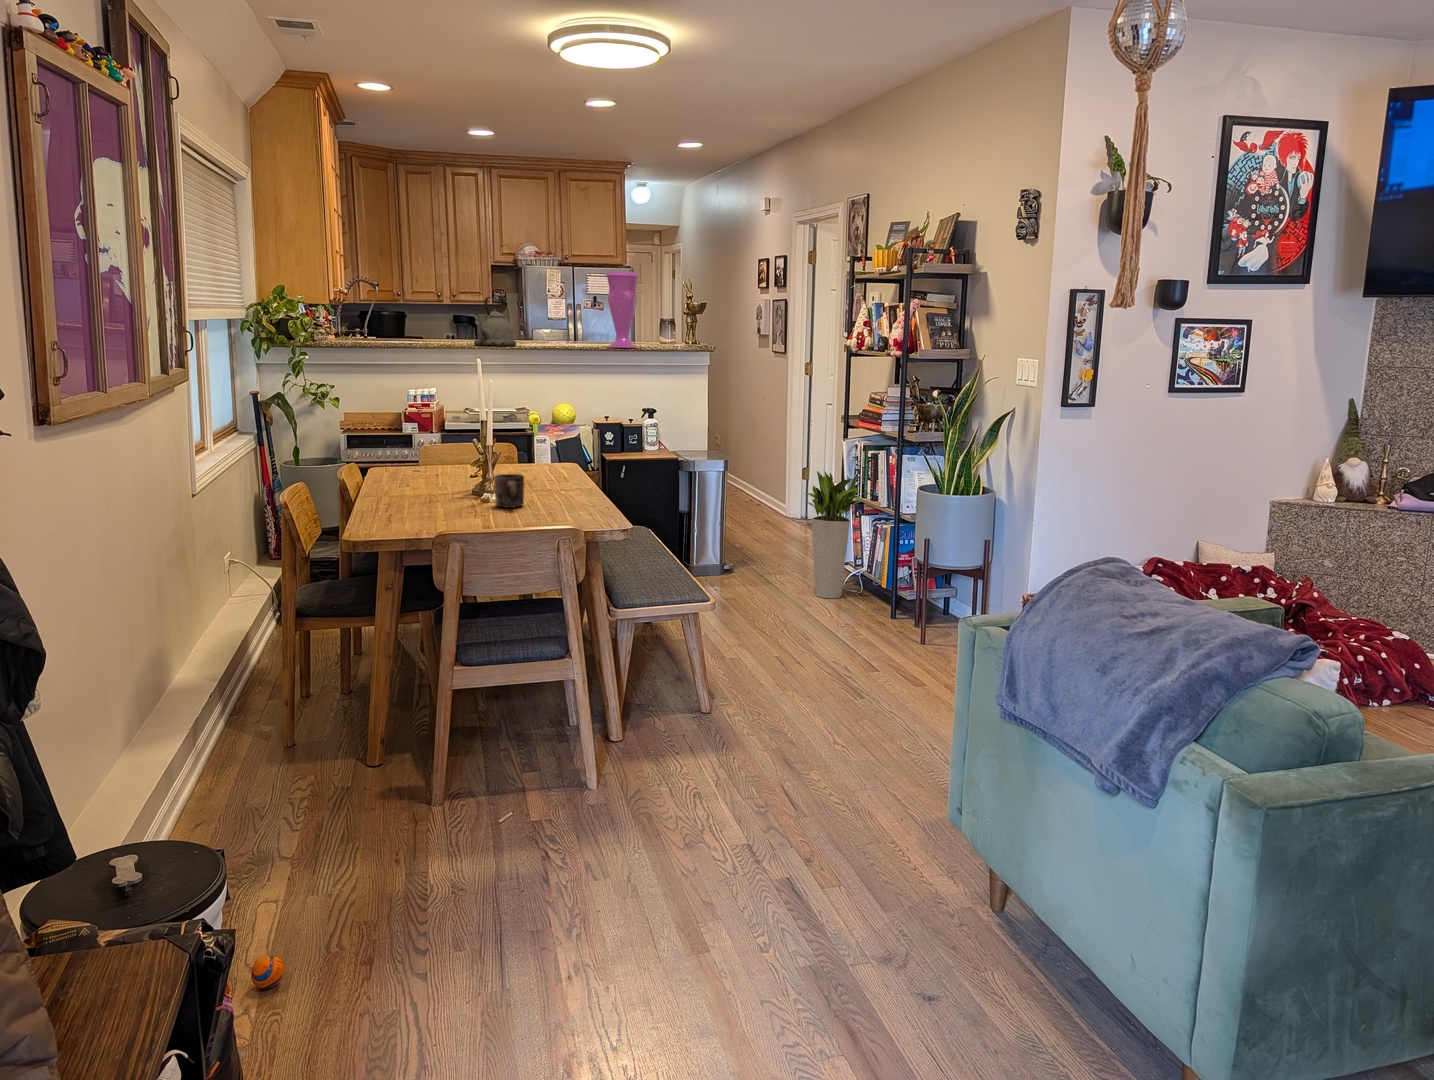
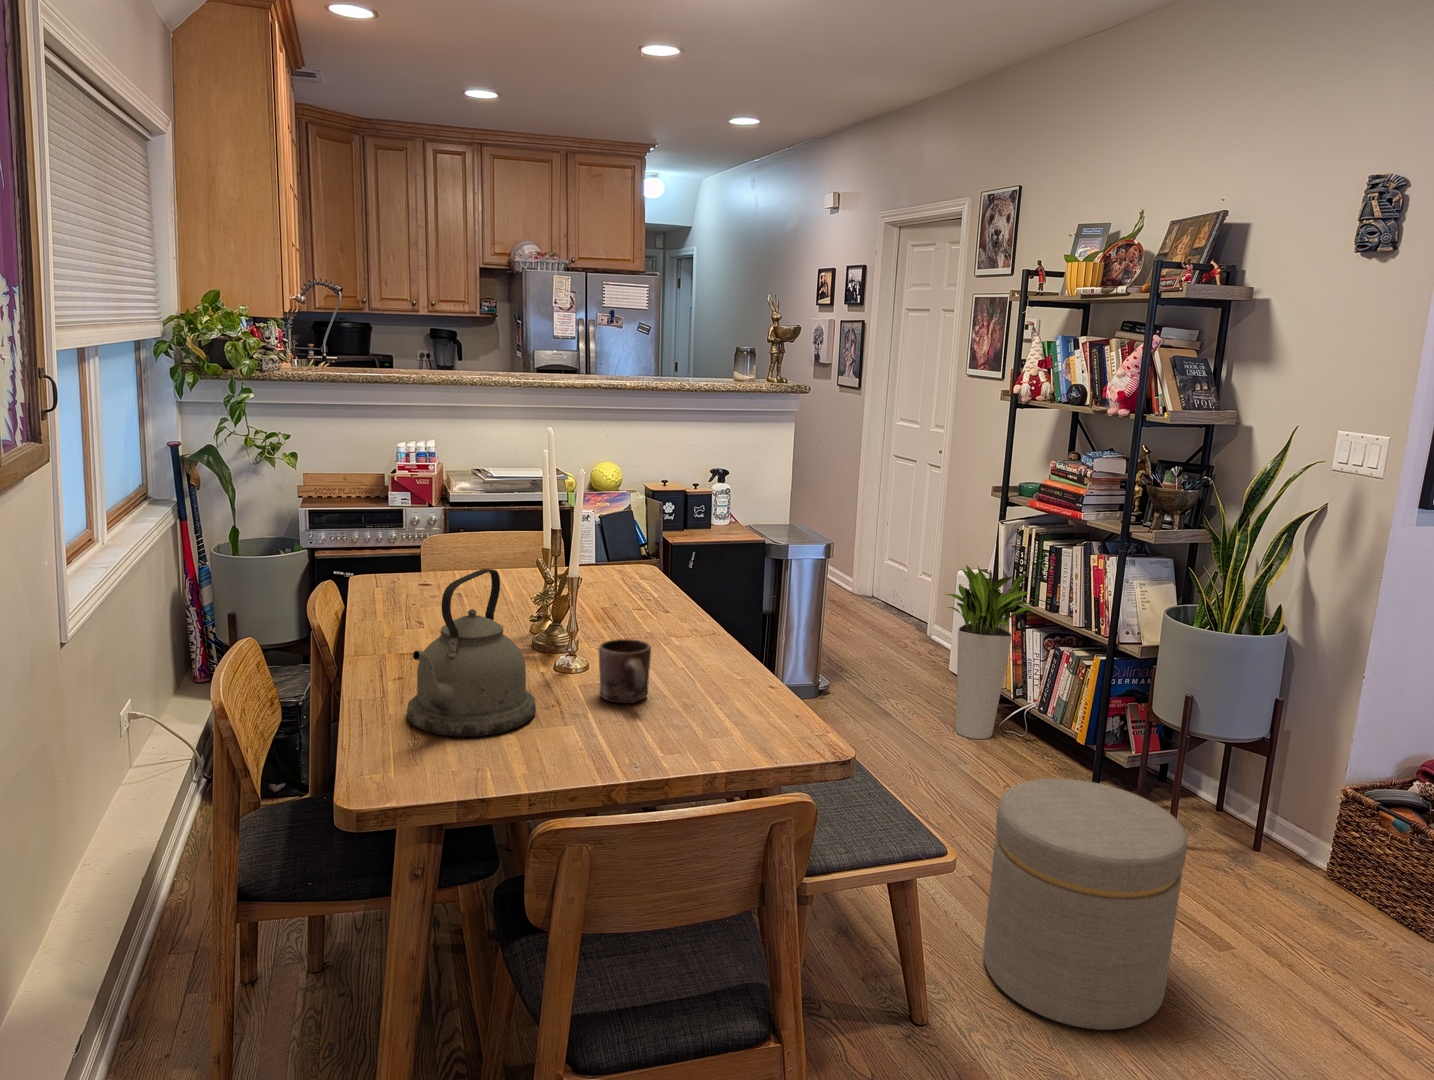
vase: present [605,272,640,348] -> none [664,283,711,386]
kettle: present [474,297,516,346] -> present [407,569,536,737]
ottoman: none [759,581,874,720] -> present [983,779,1187,1030]

